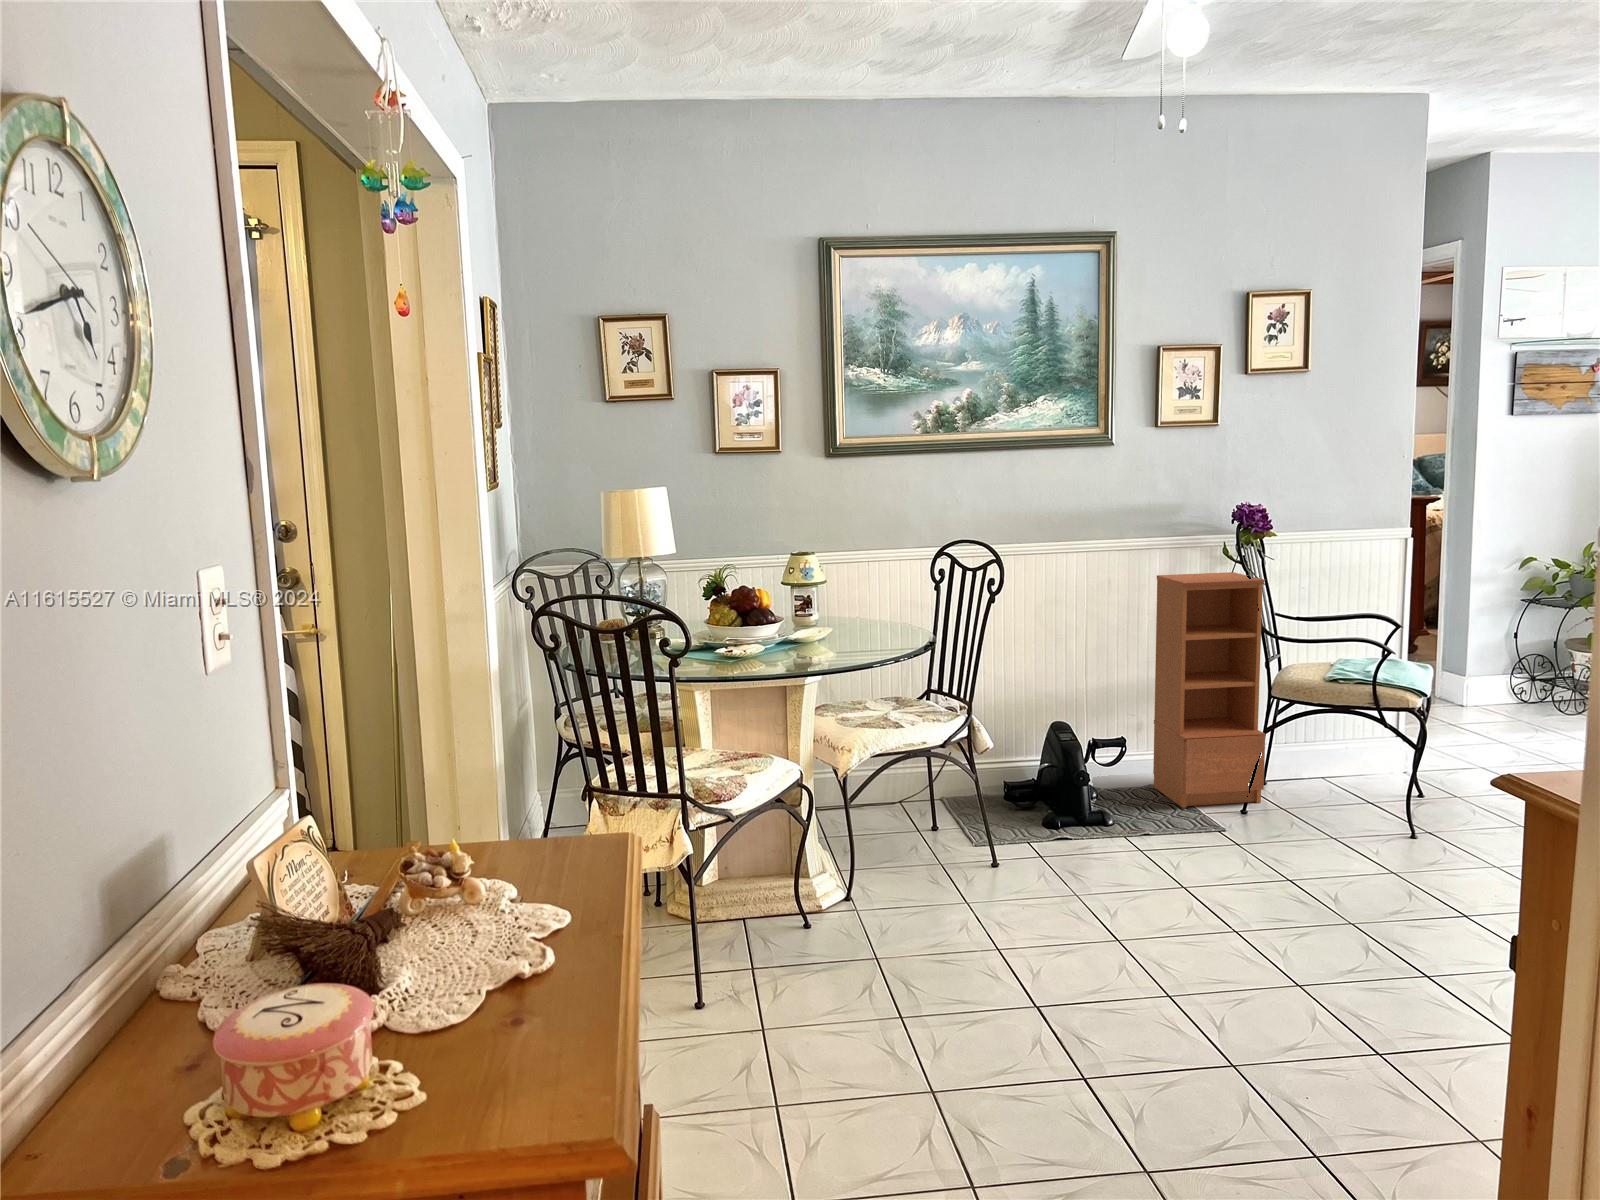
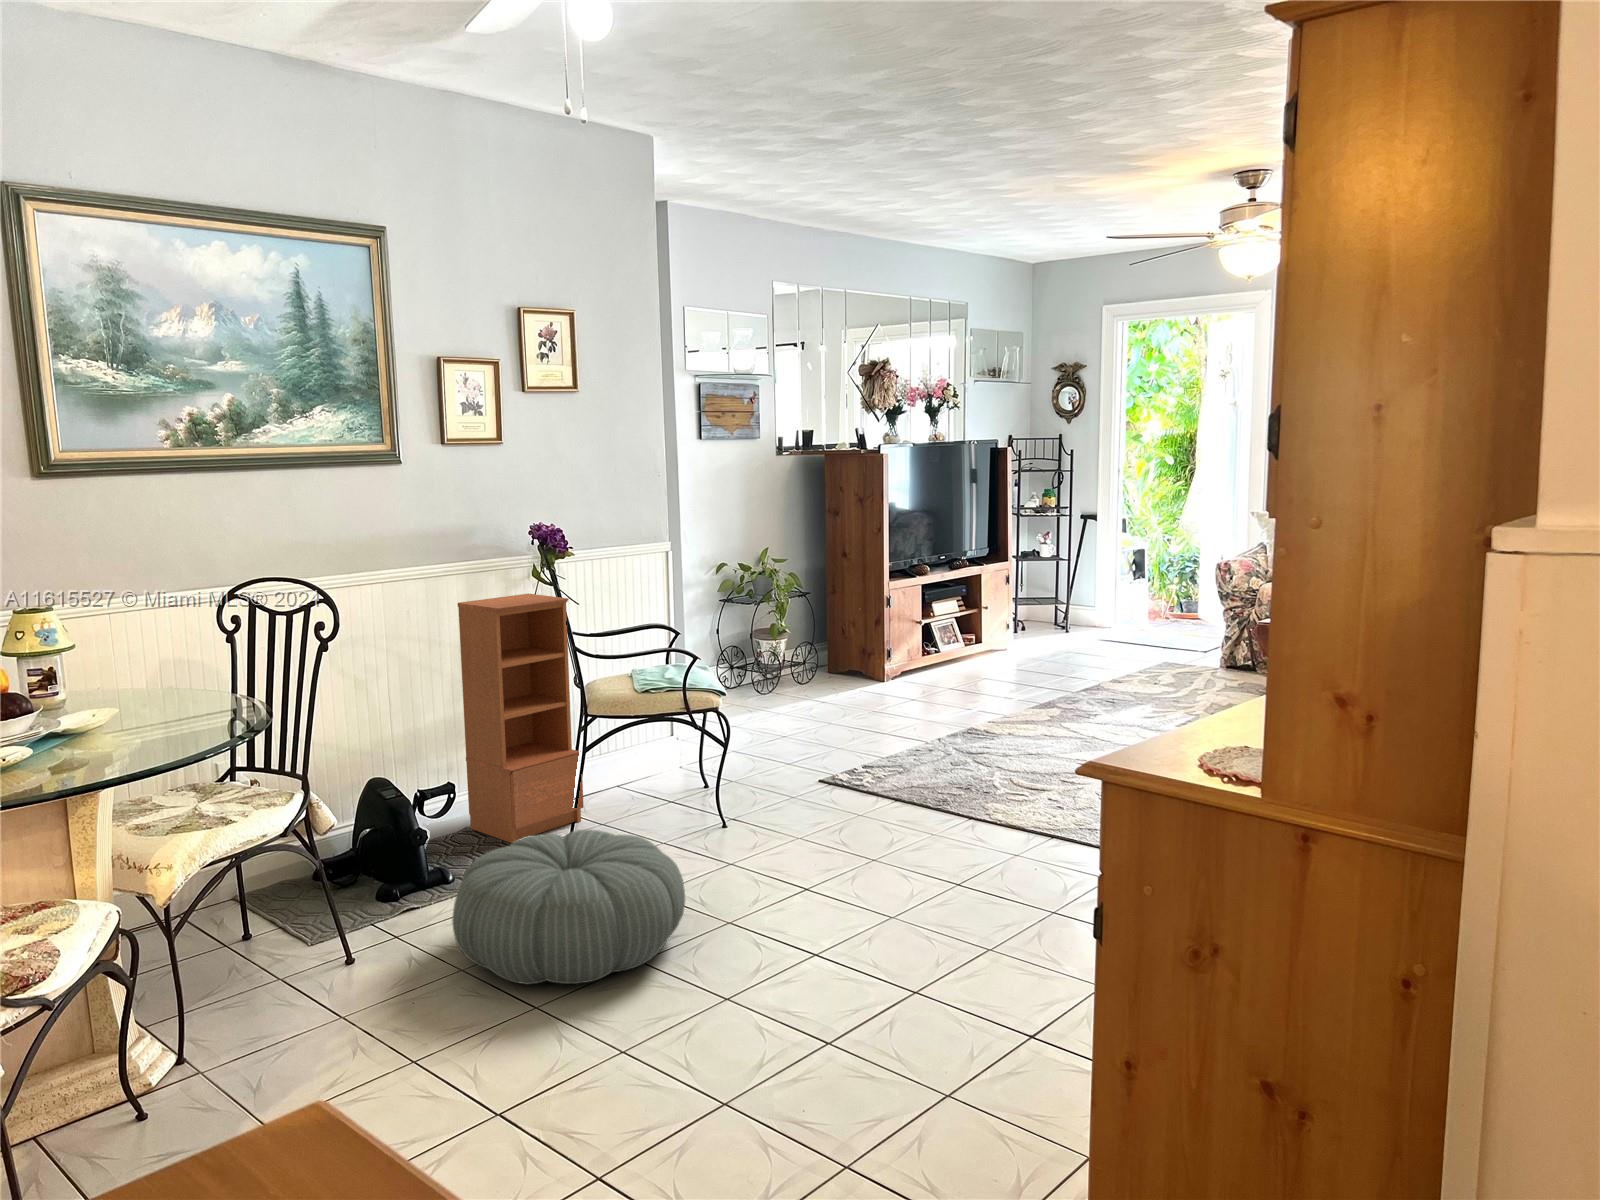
pouf: none [1065,796,1293,938] -> present [452,830,685,984]

